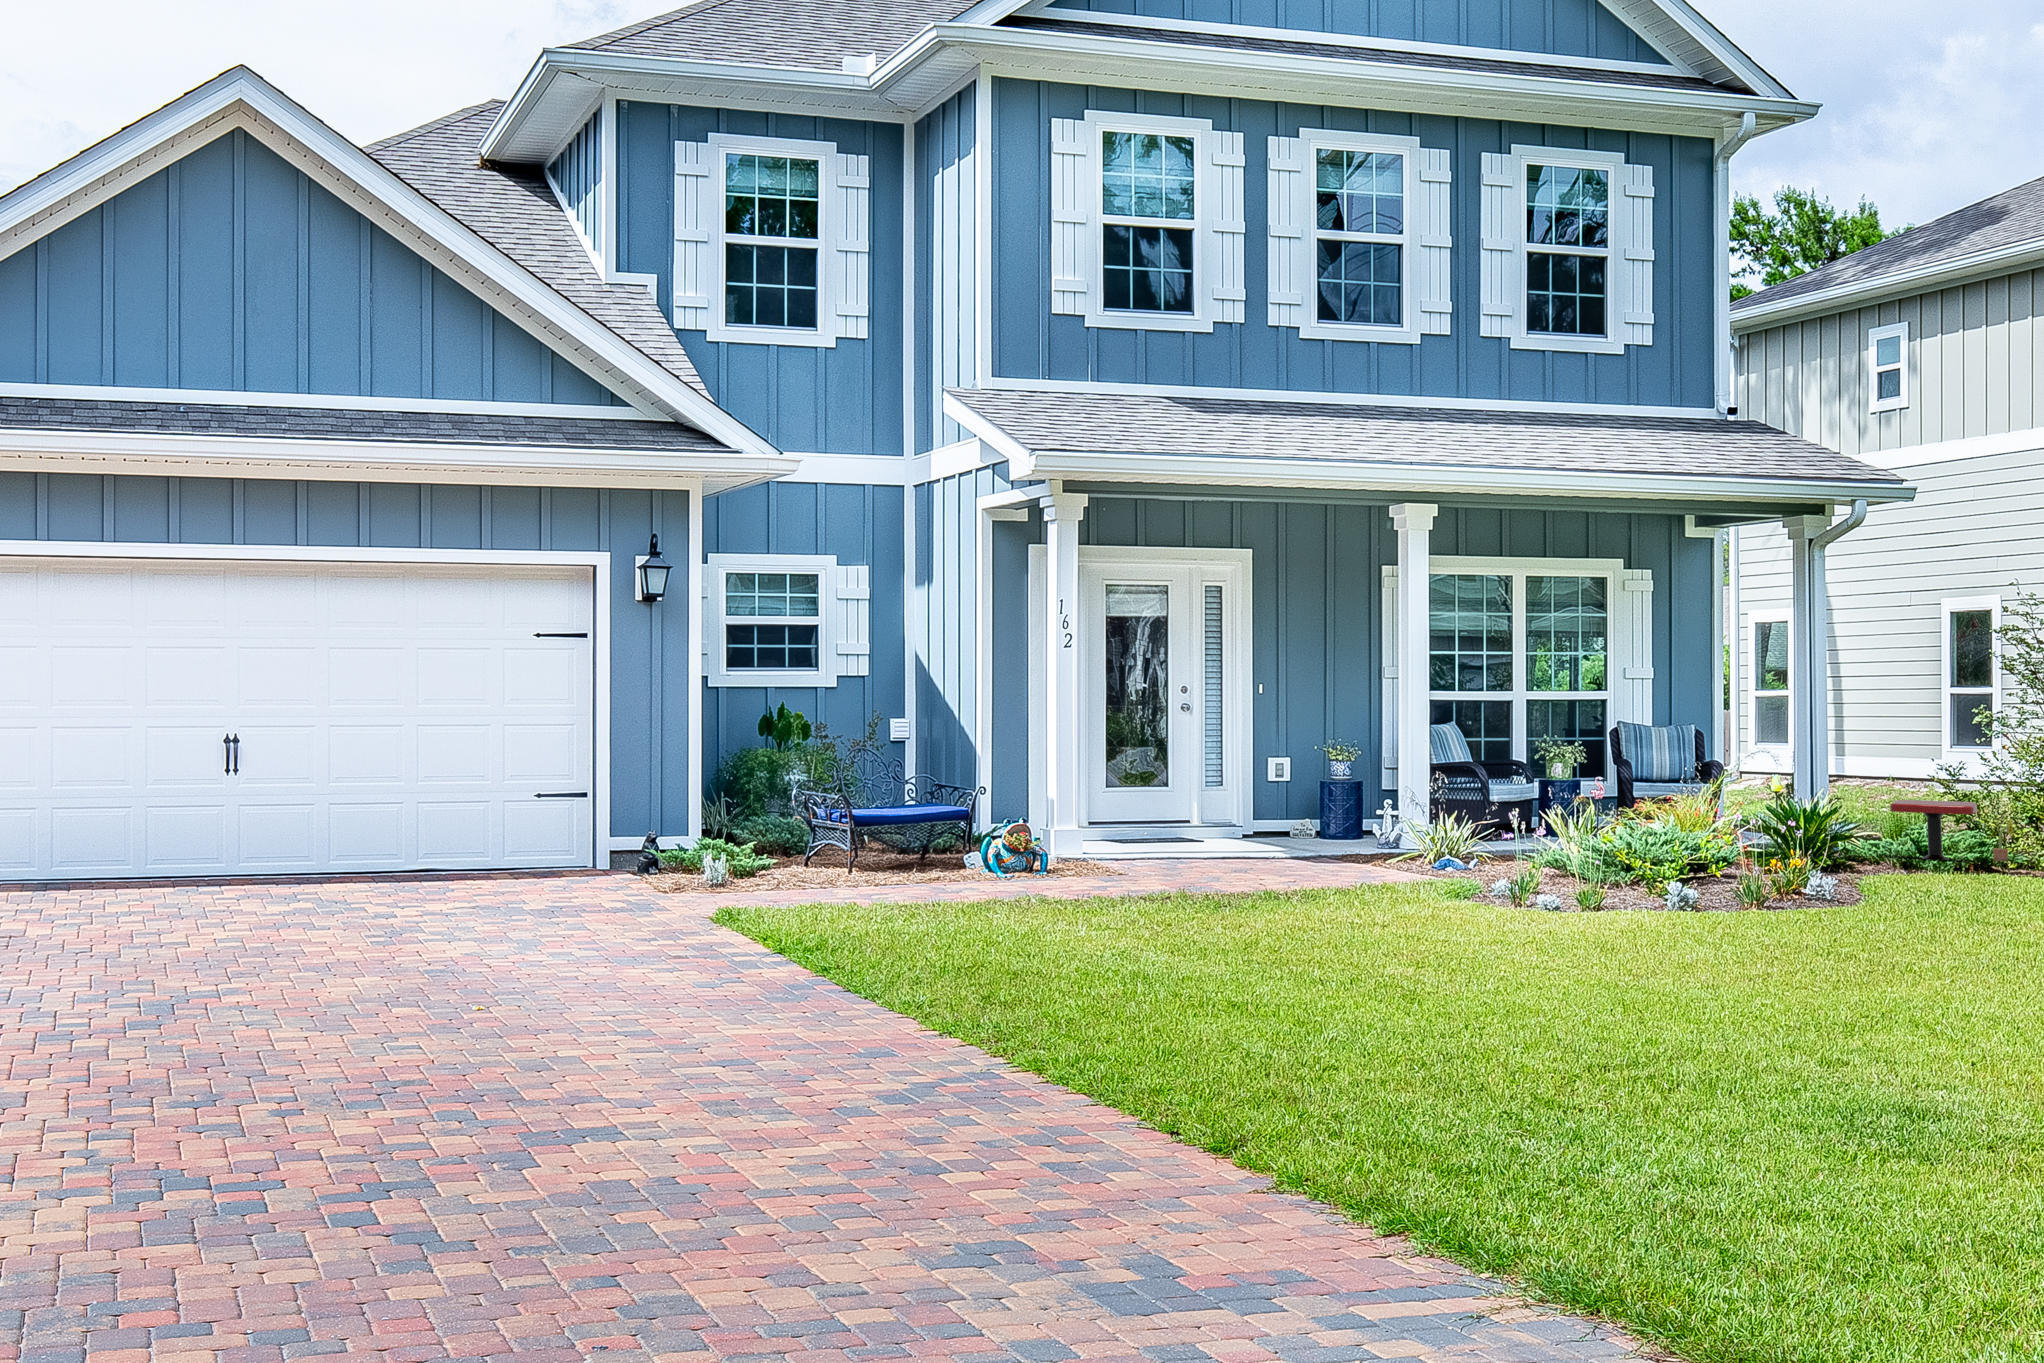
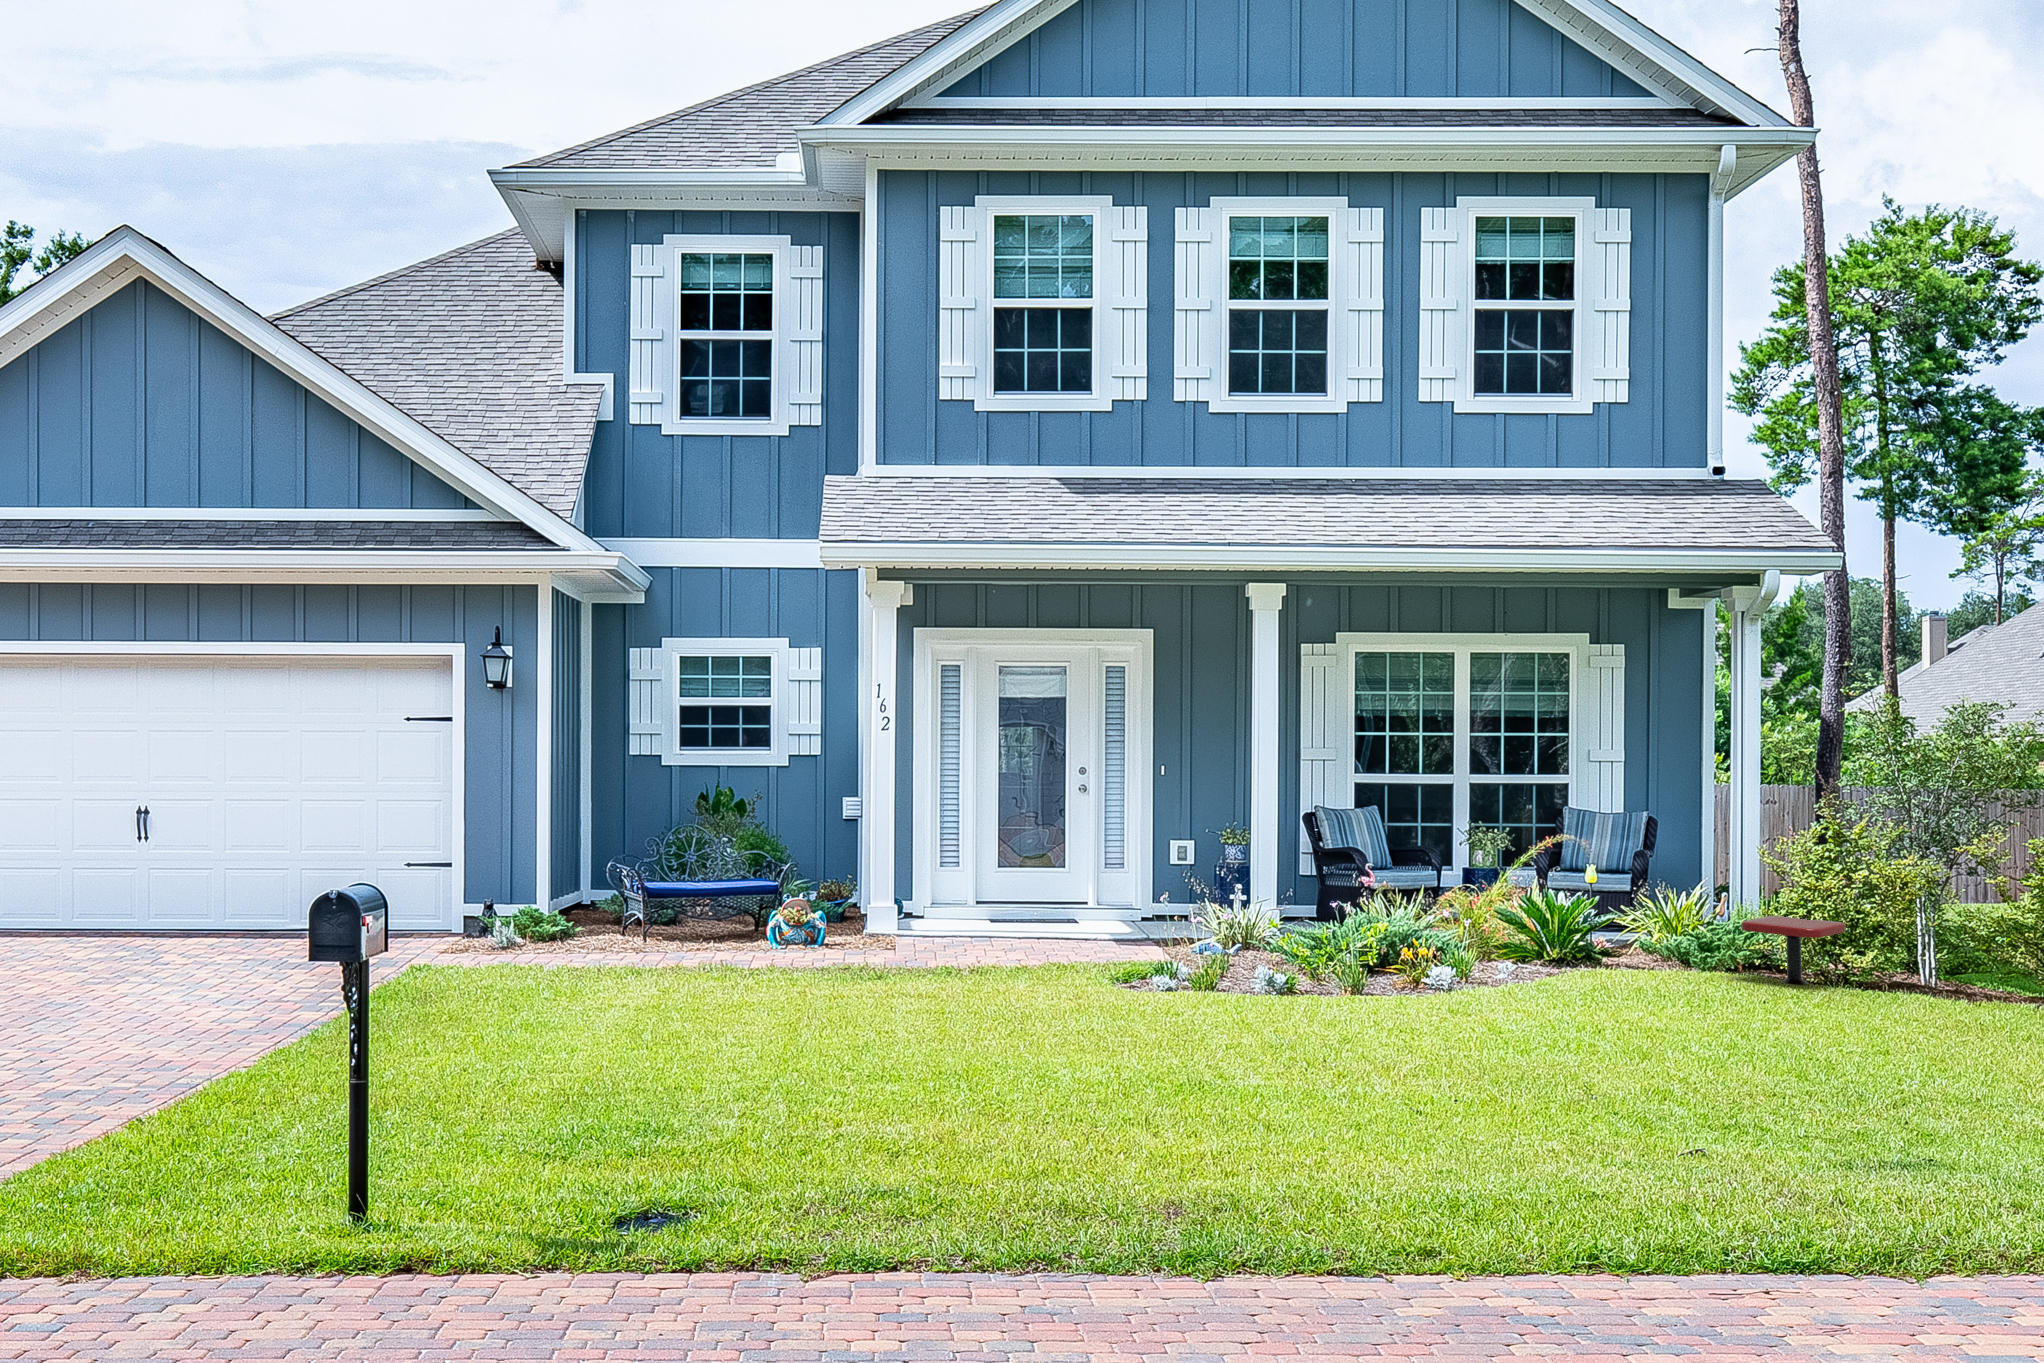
decorative plant: present [1993,820,2014,861] -> none [1876,942,1902,988]

